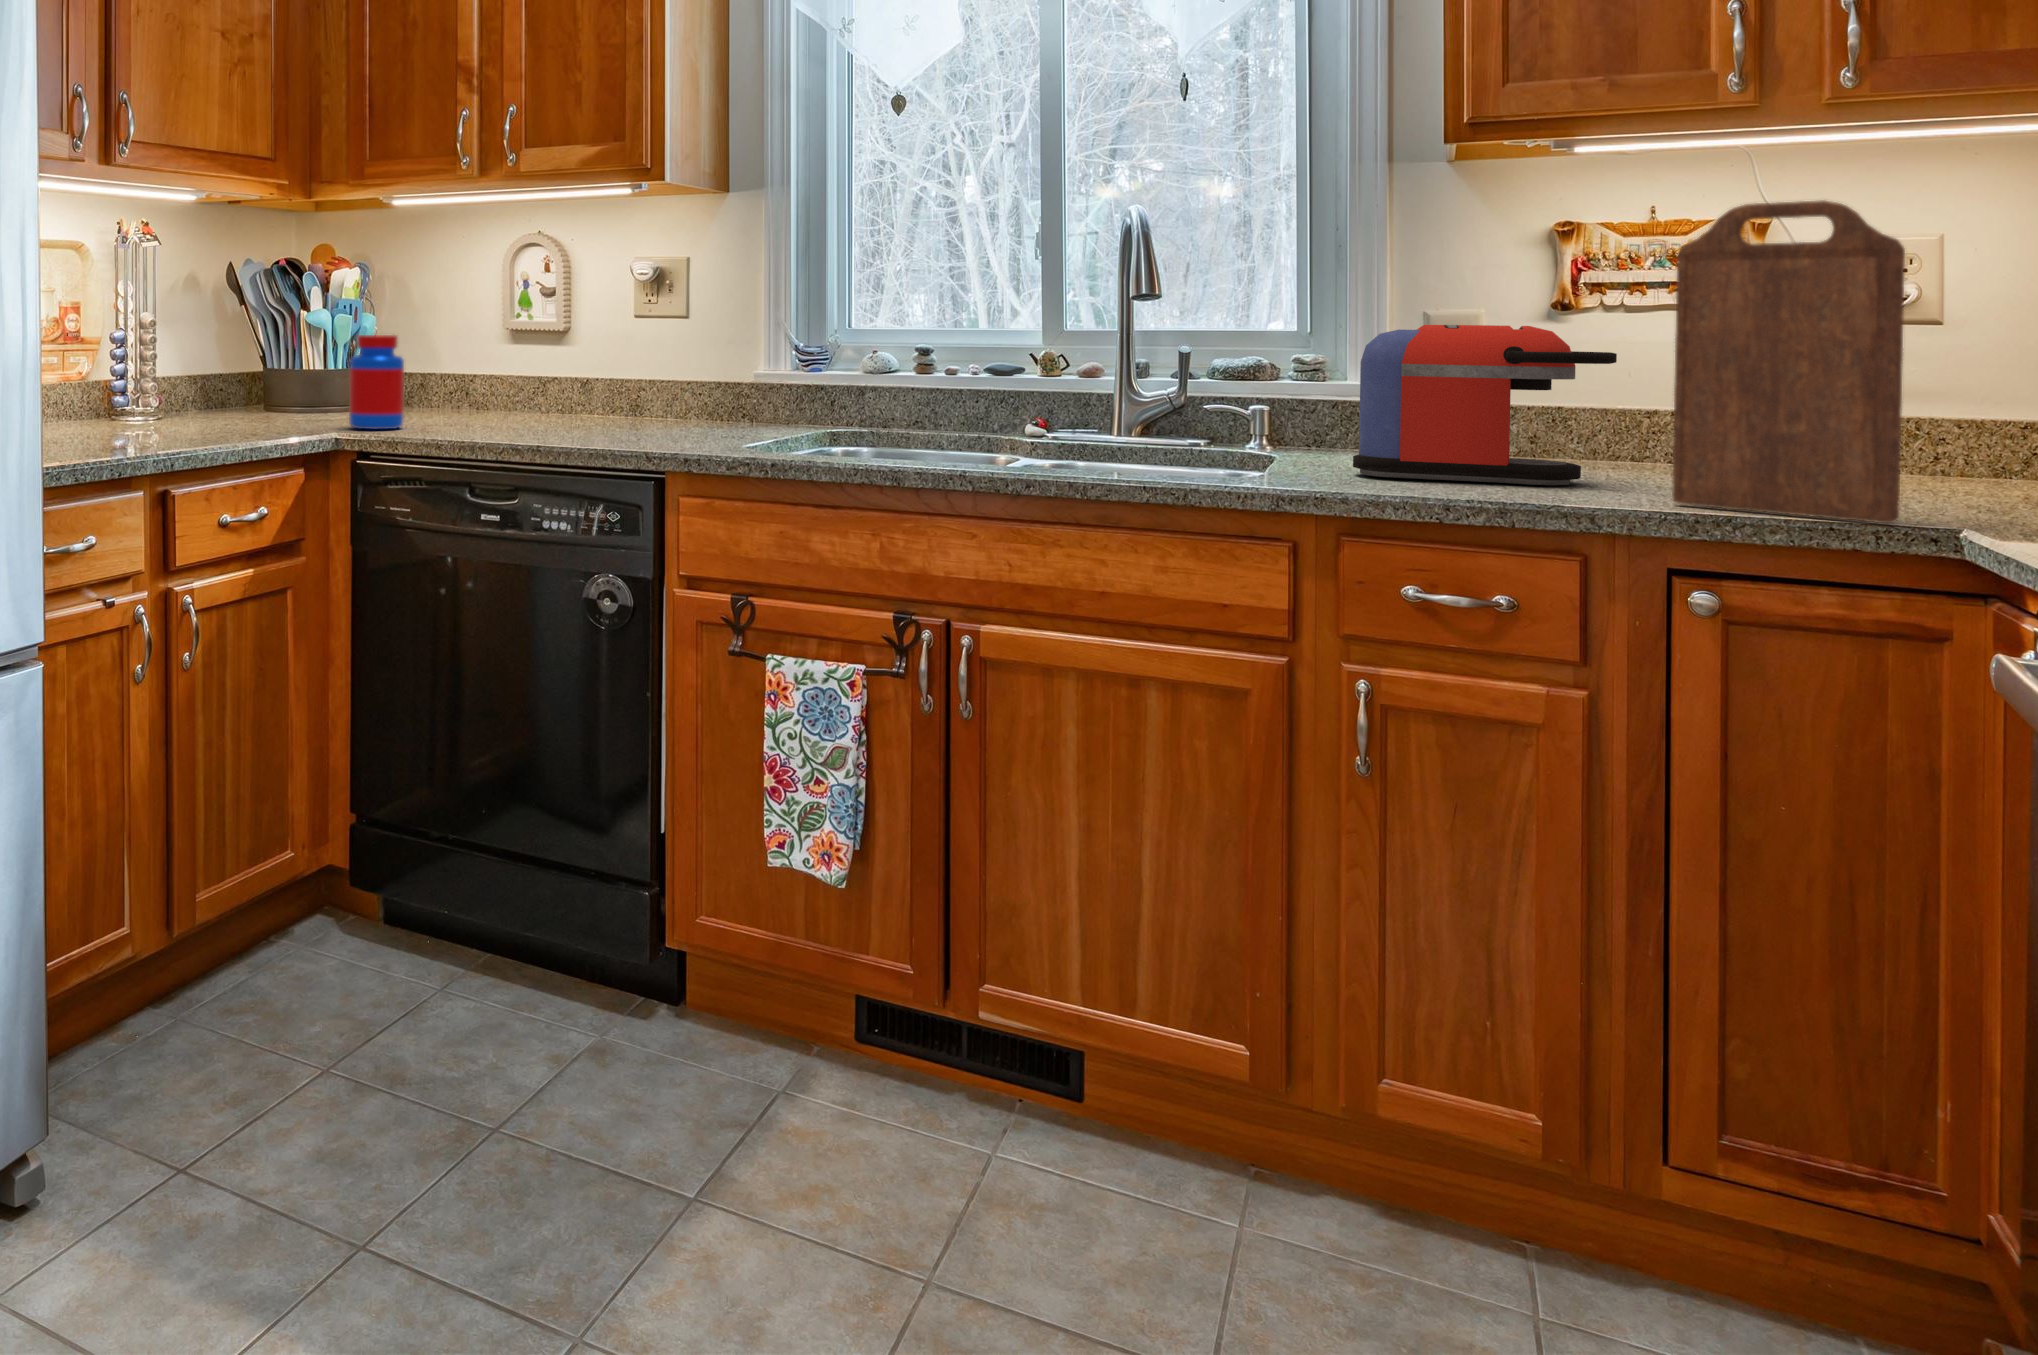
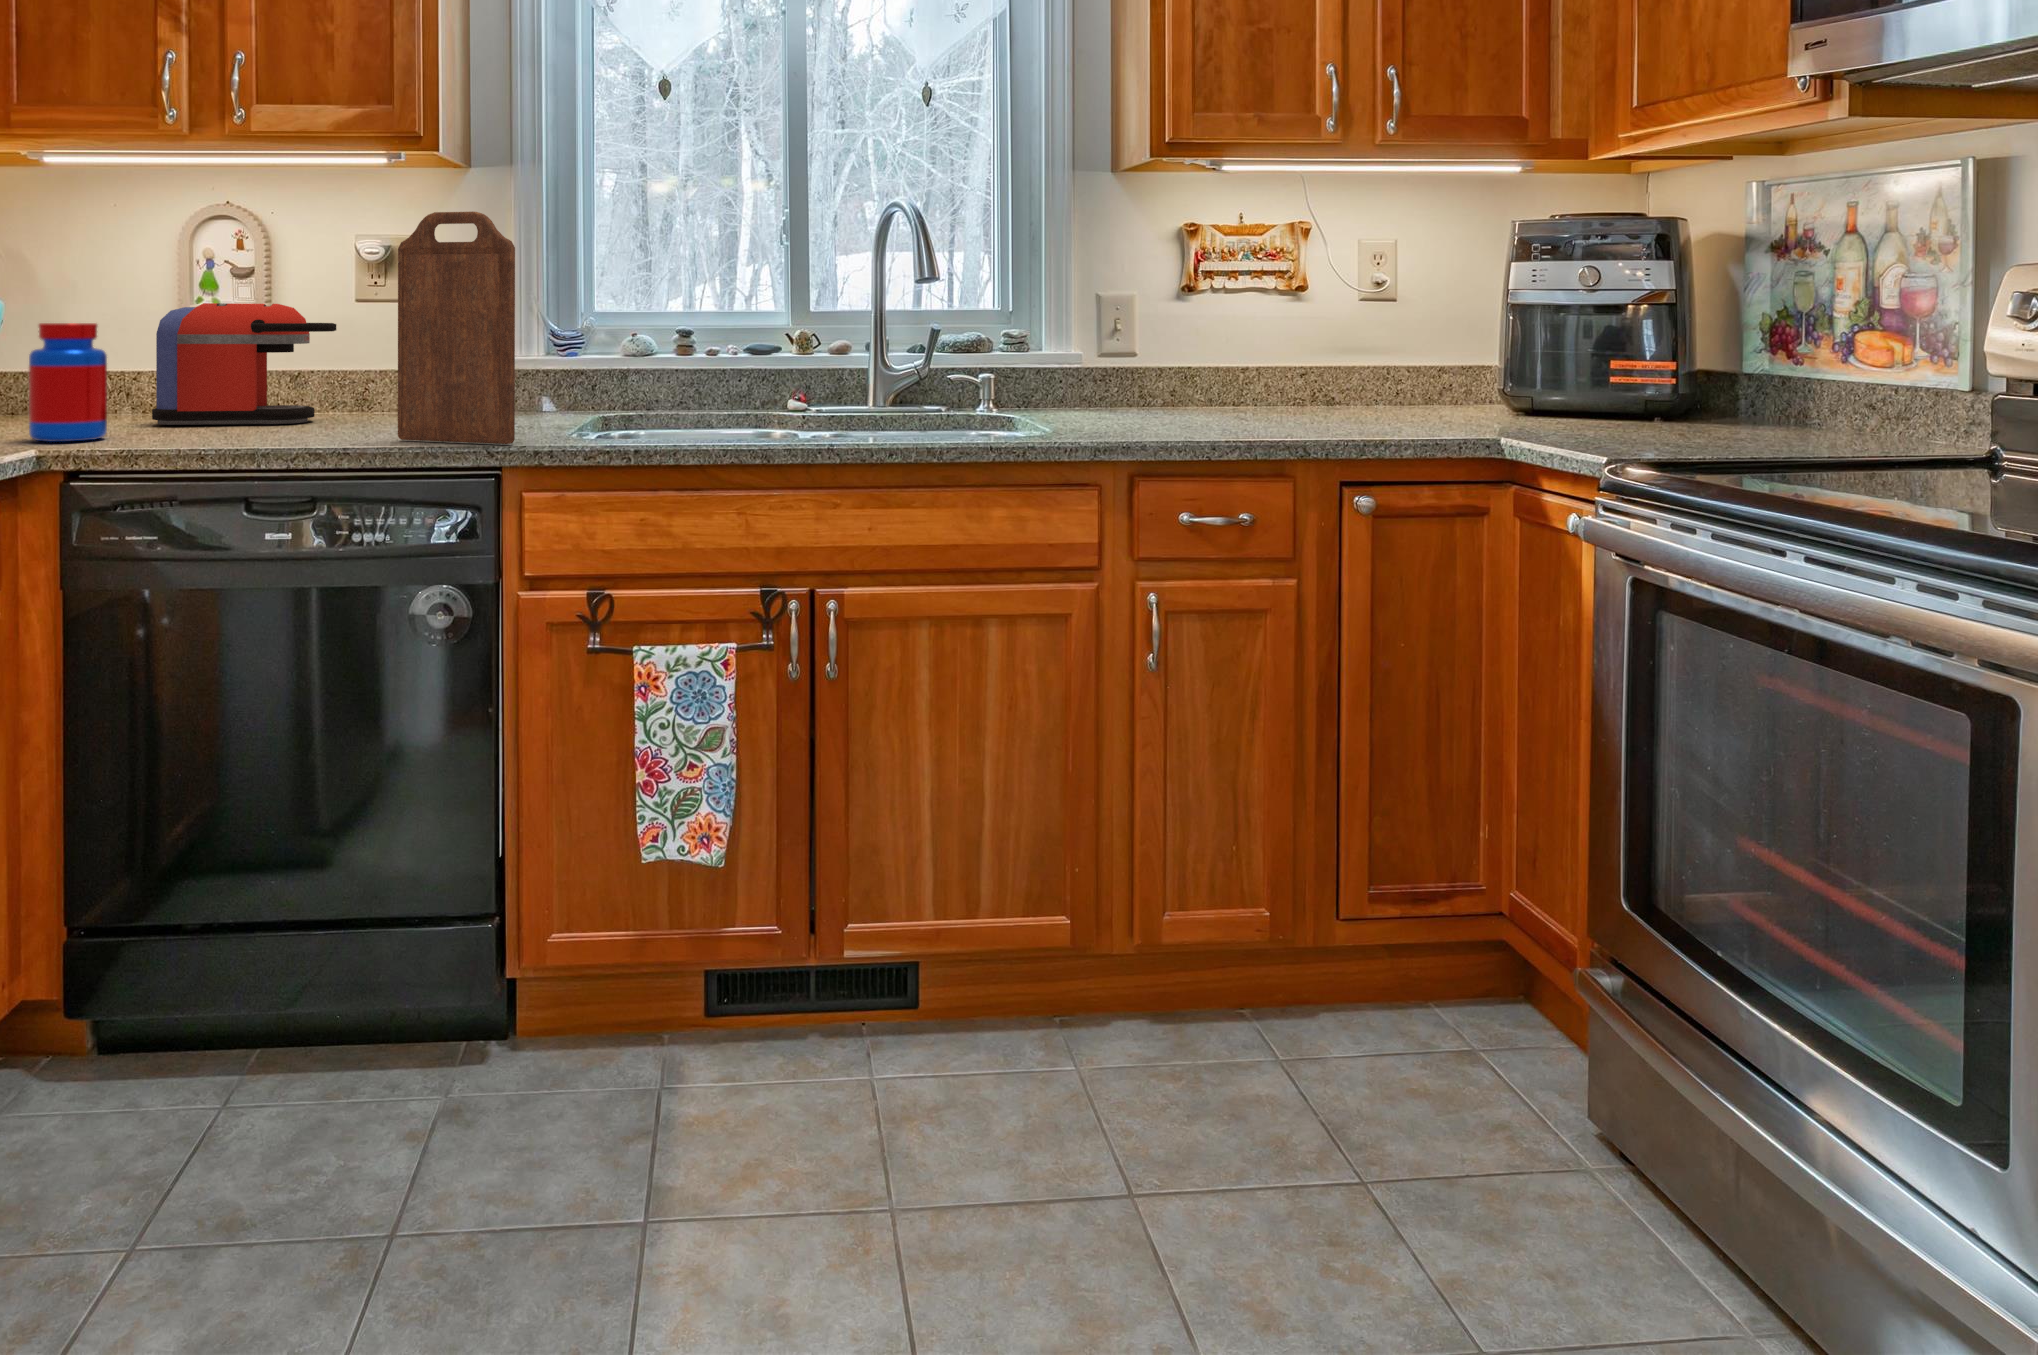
cutting board: present [1672,200,1905,523] -> present [398,211,515,444]
coffee maker: present [1353,325,1617,485] -> present [152,303,336,425]

